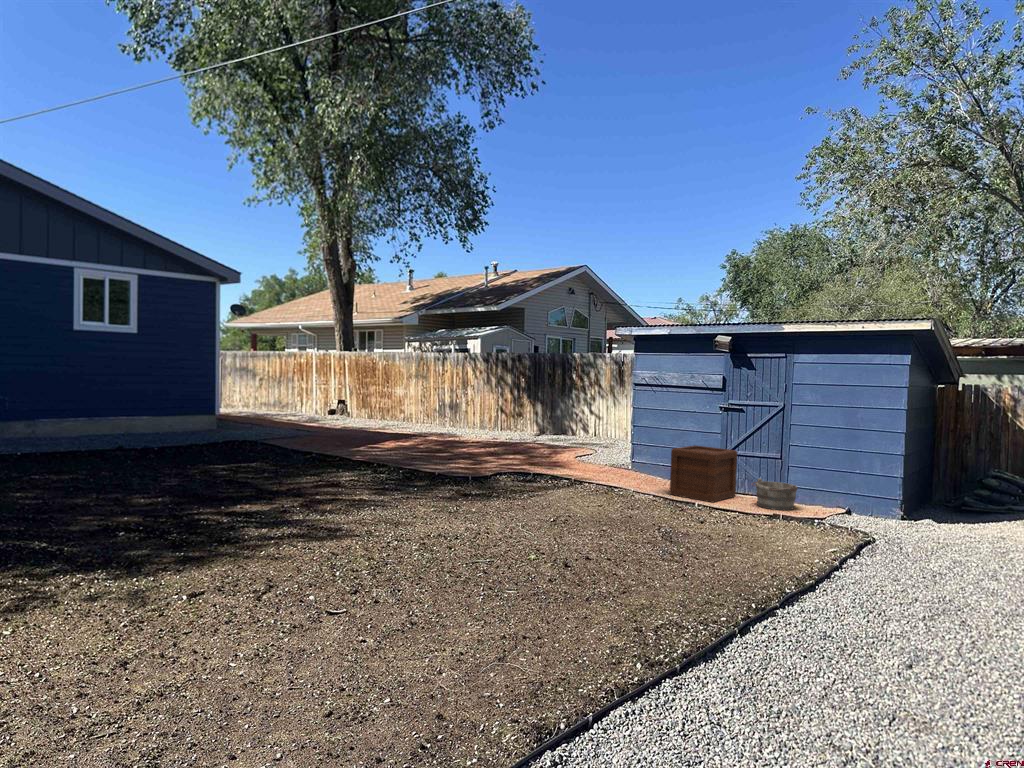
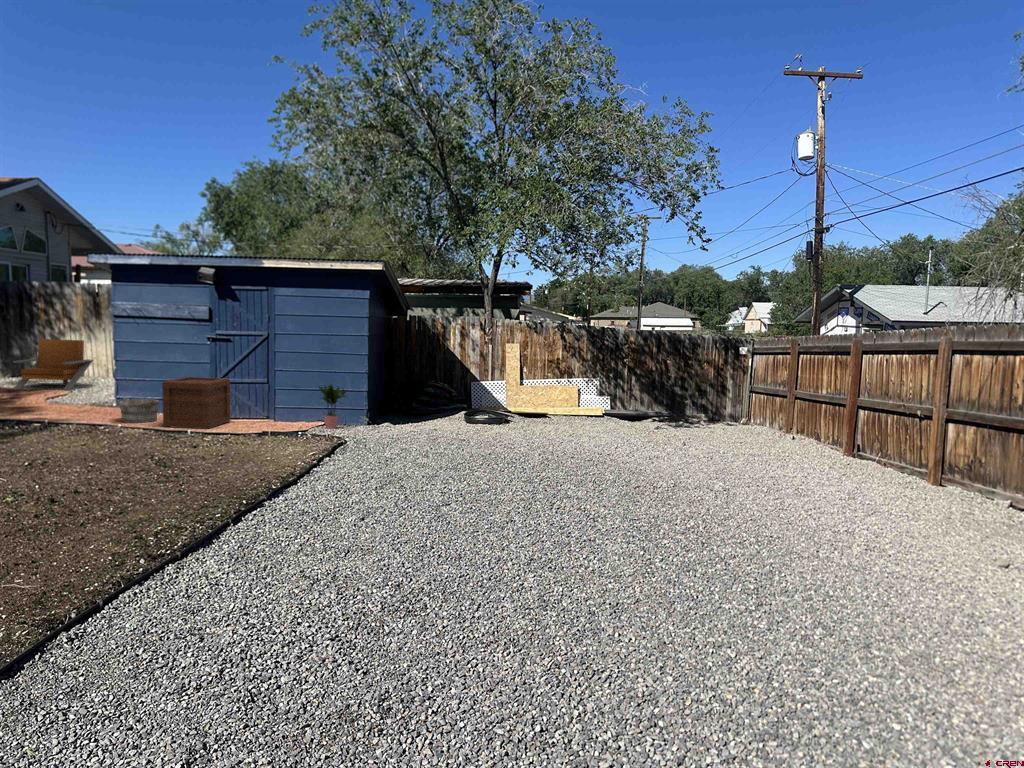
lounge chair: none [557,403,616,449] -> present [13,339,93,390]
potted plant: none [837,464,881,521] -> present [319,384,347,429]
bucket: present [752,478,798,510] -> present [115,397,159,423]

